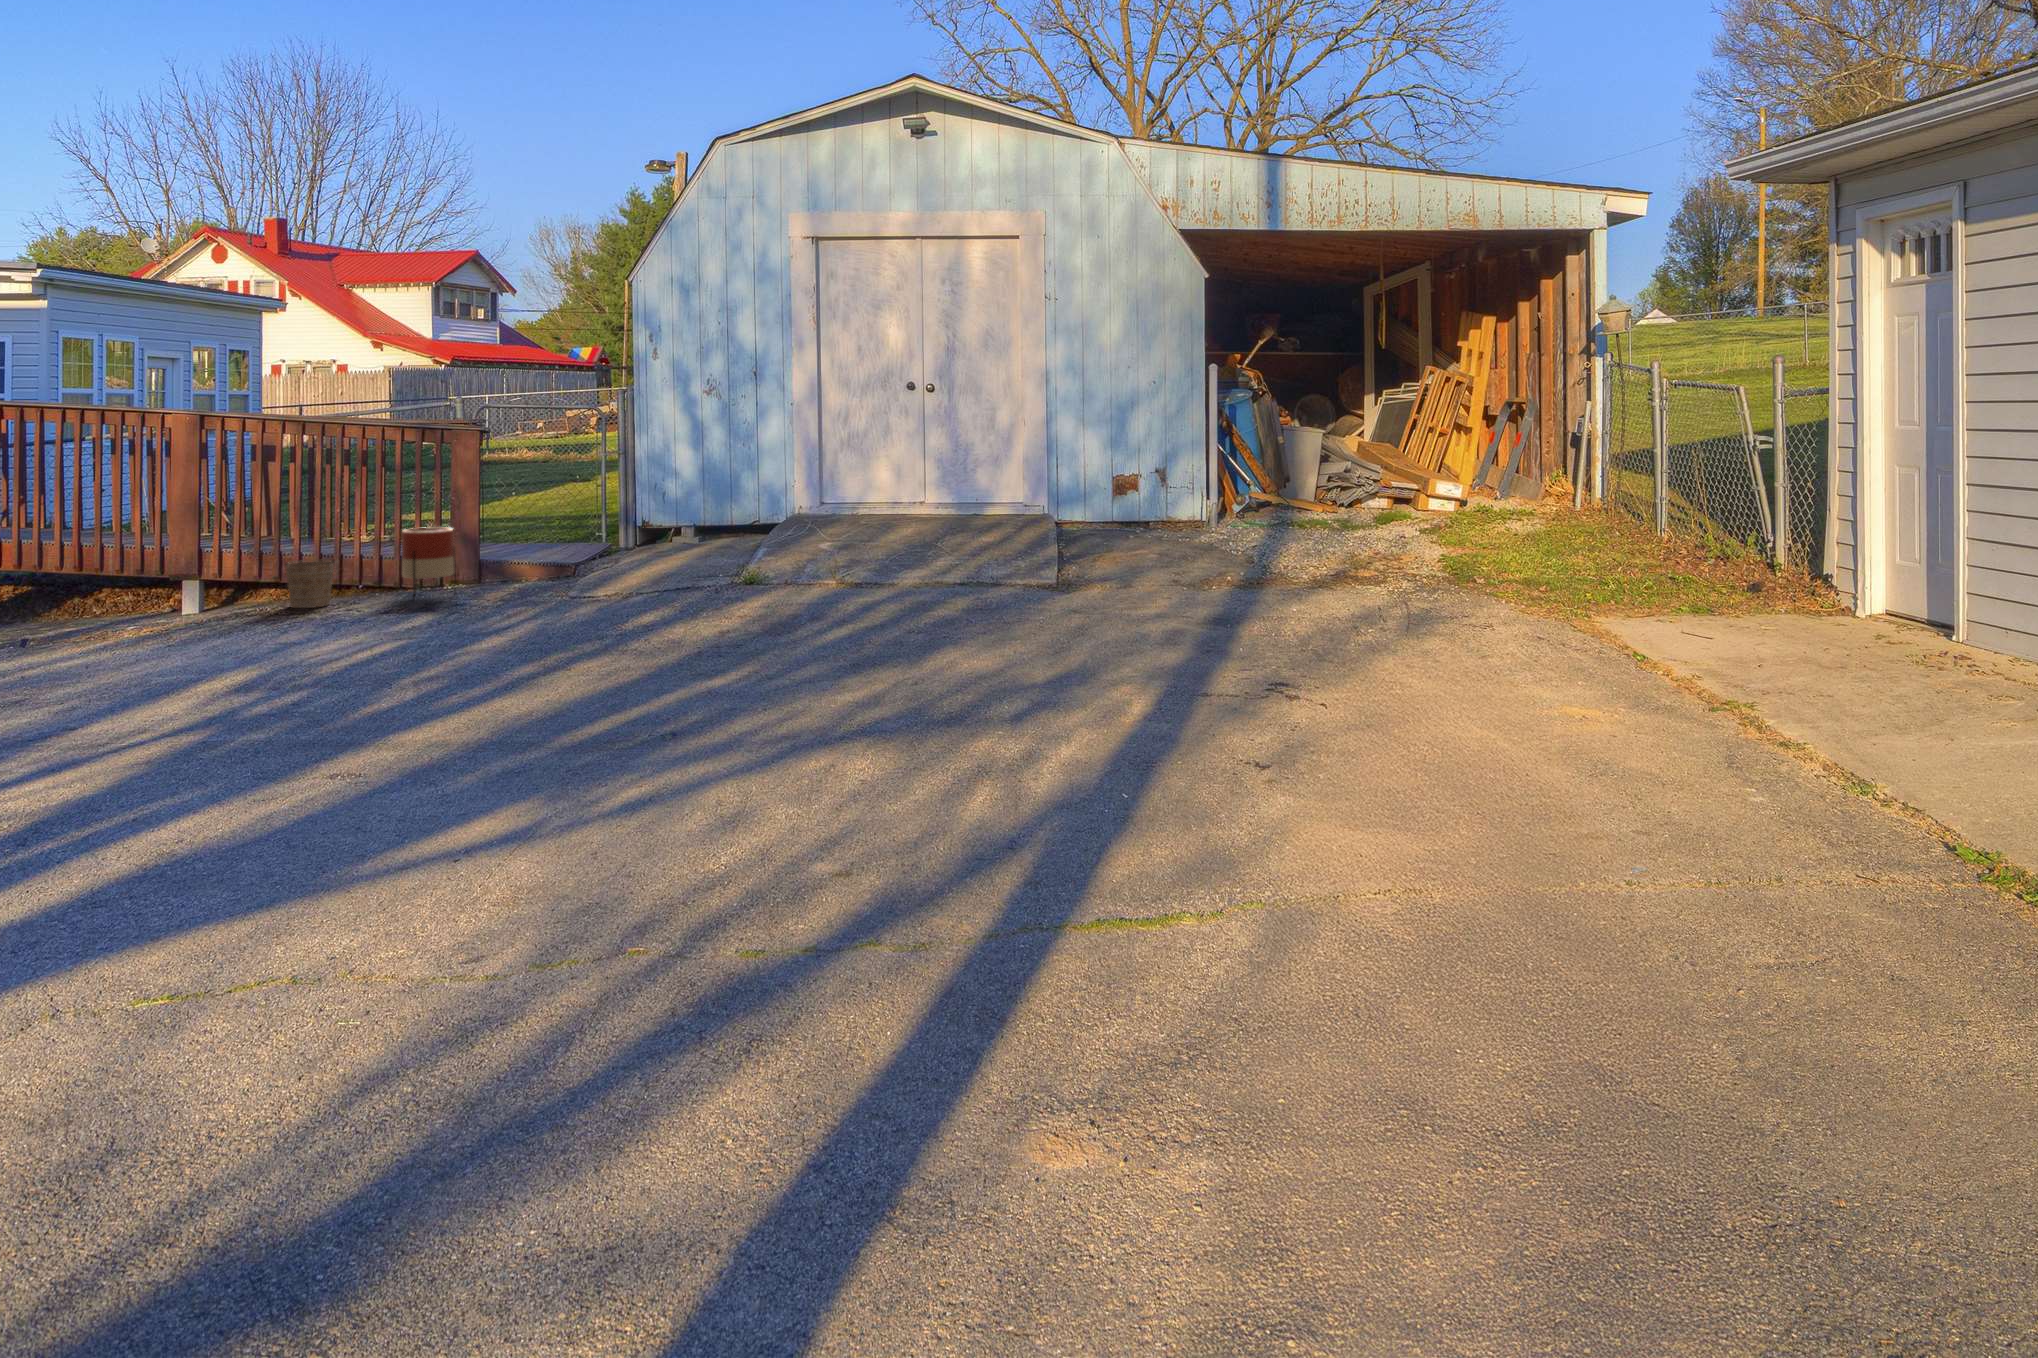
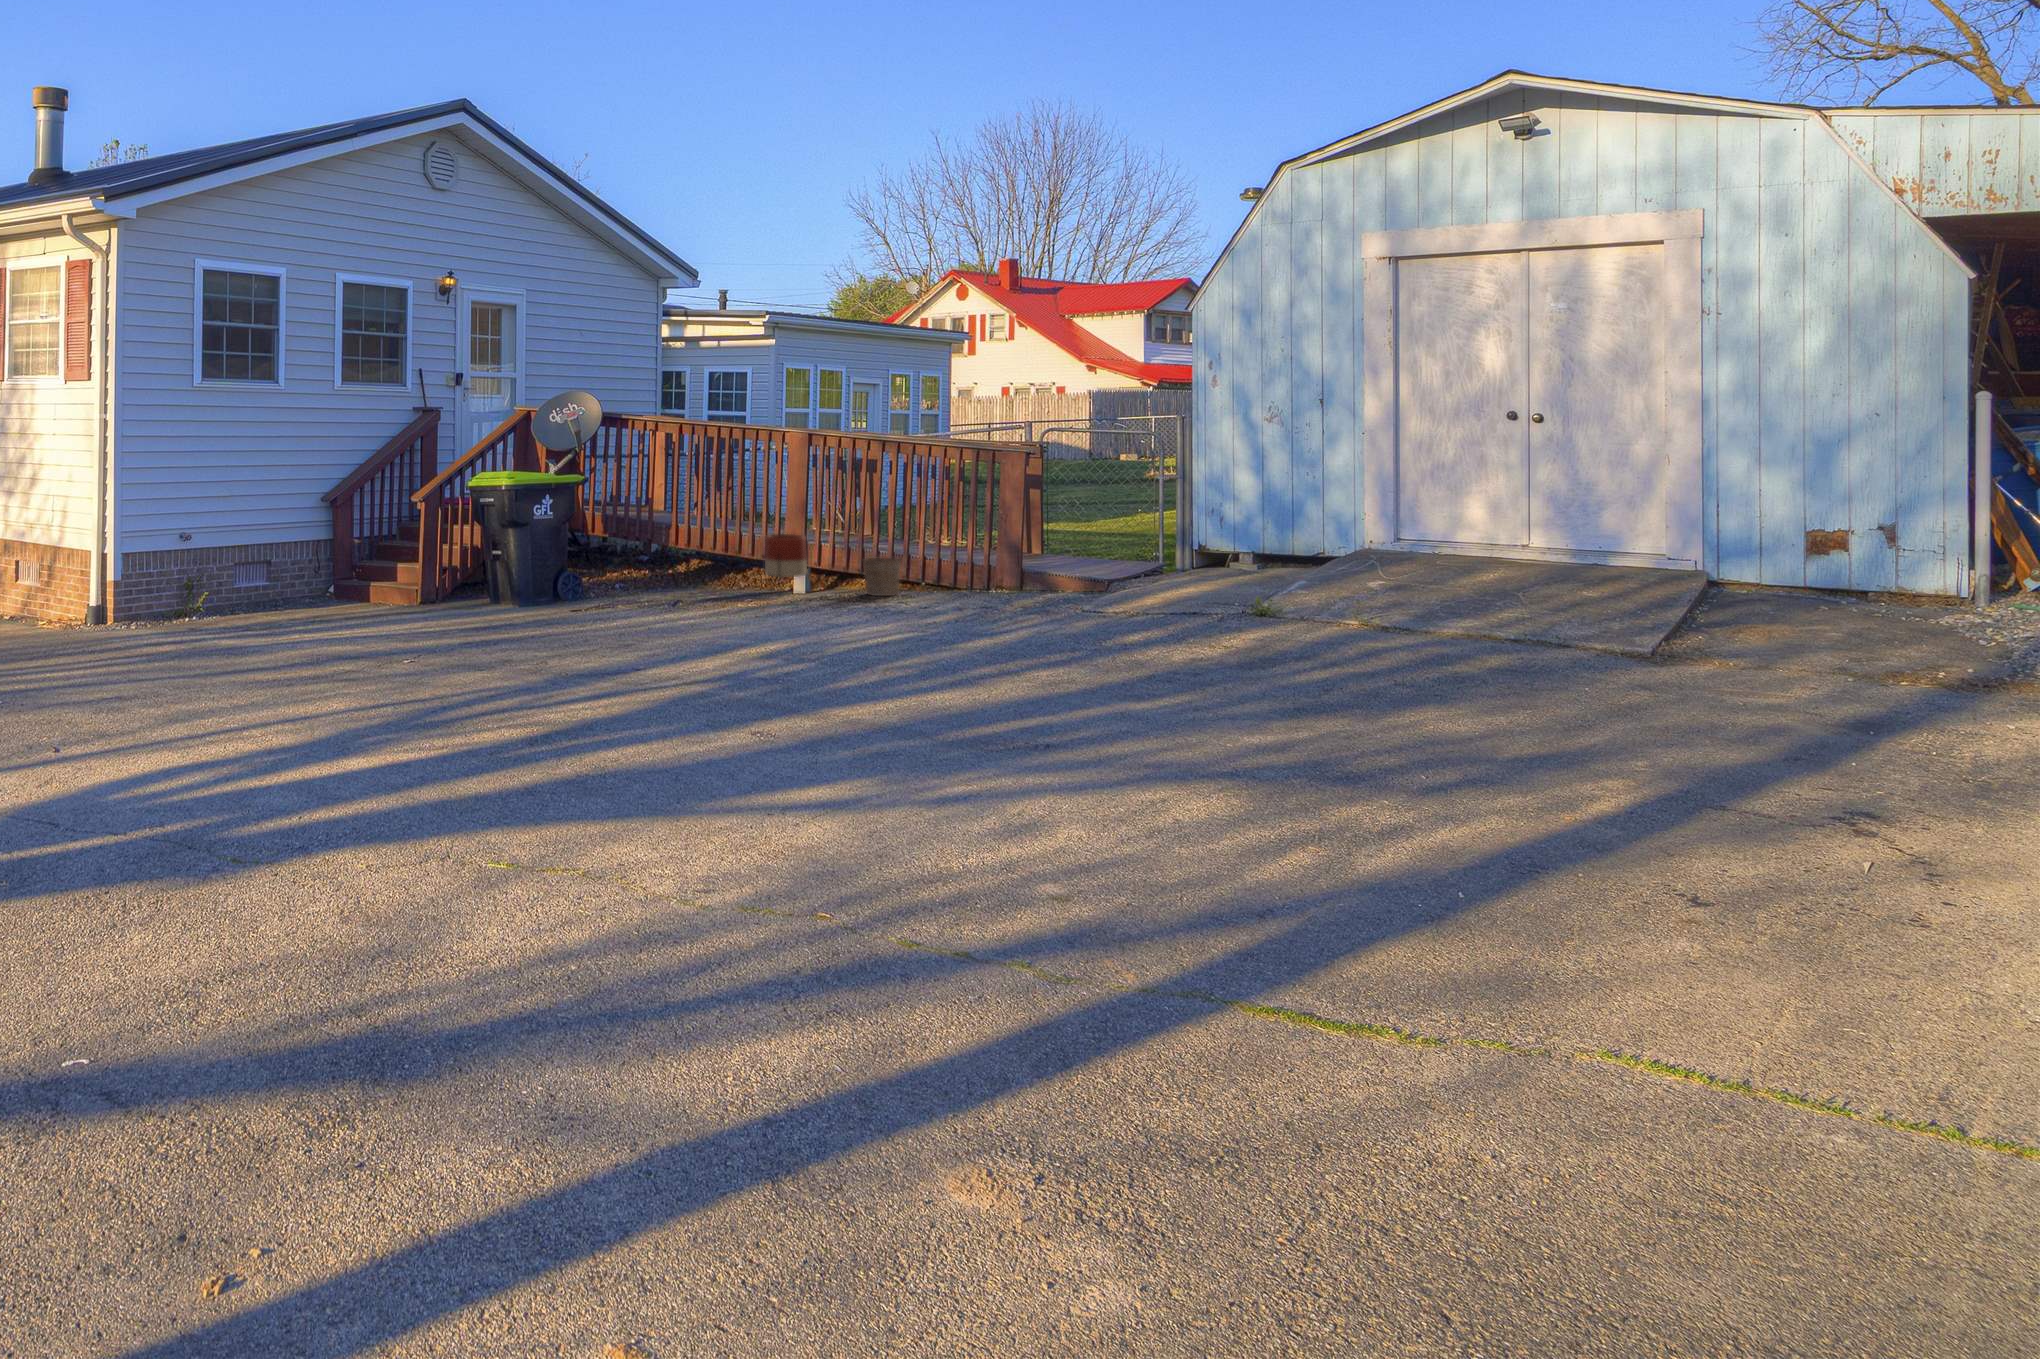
planter: present [402,527,456,595] -> present [764,534,808,578]

